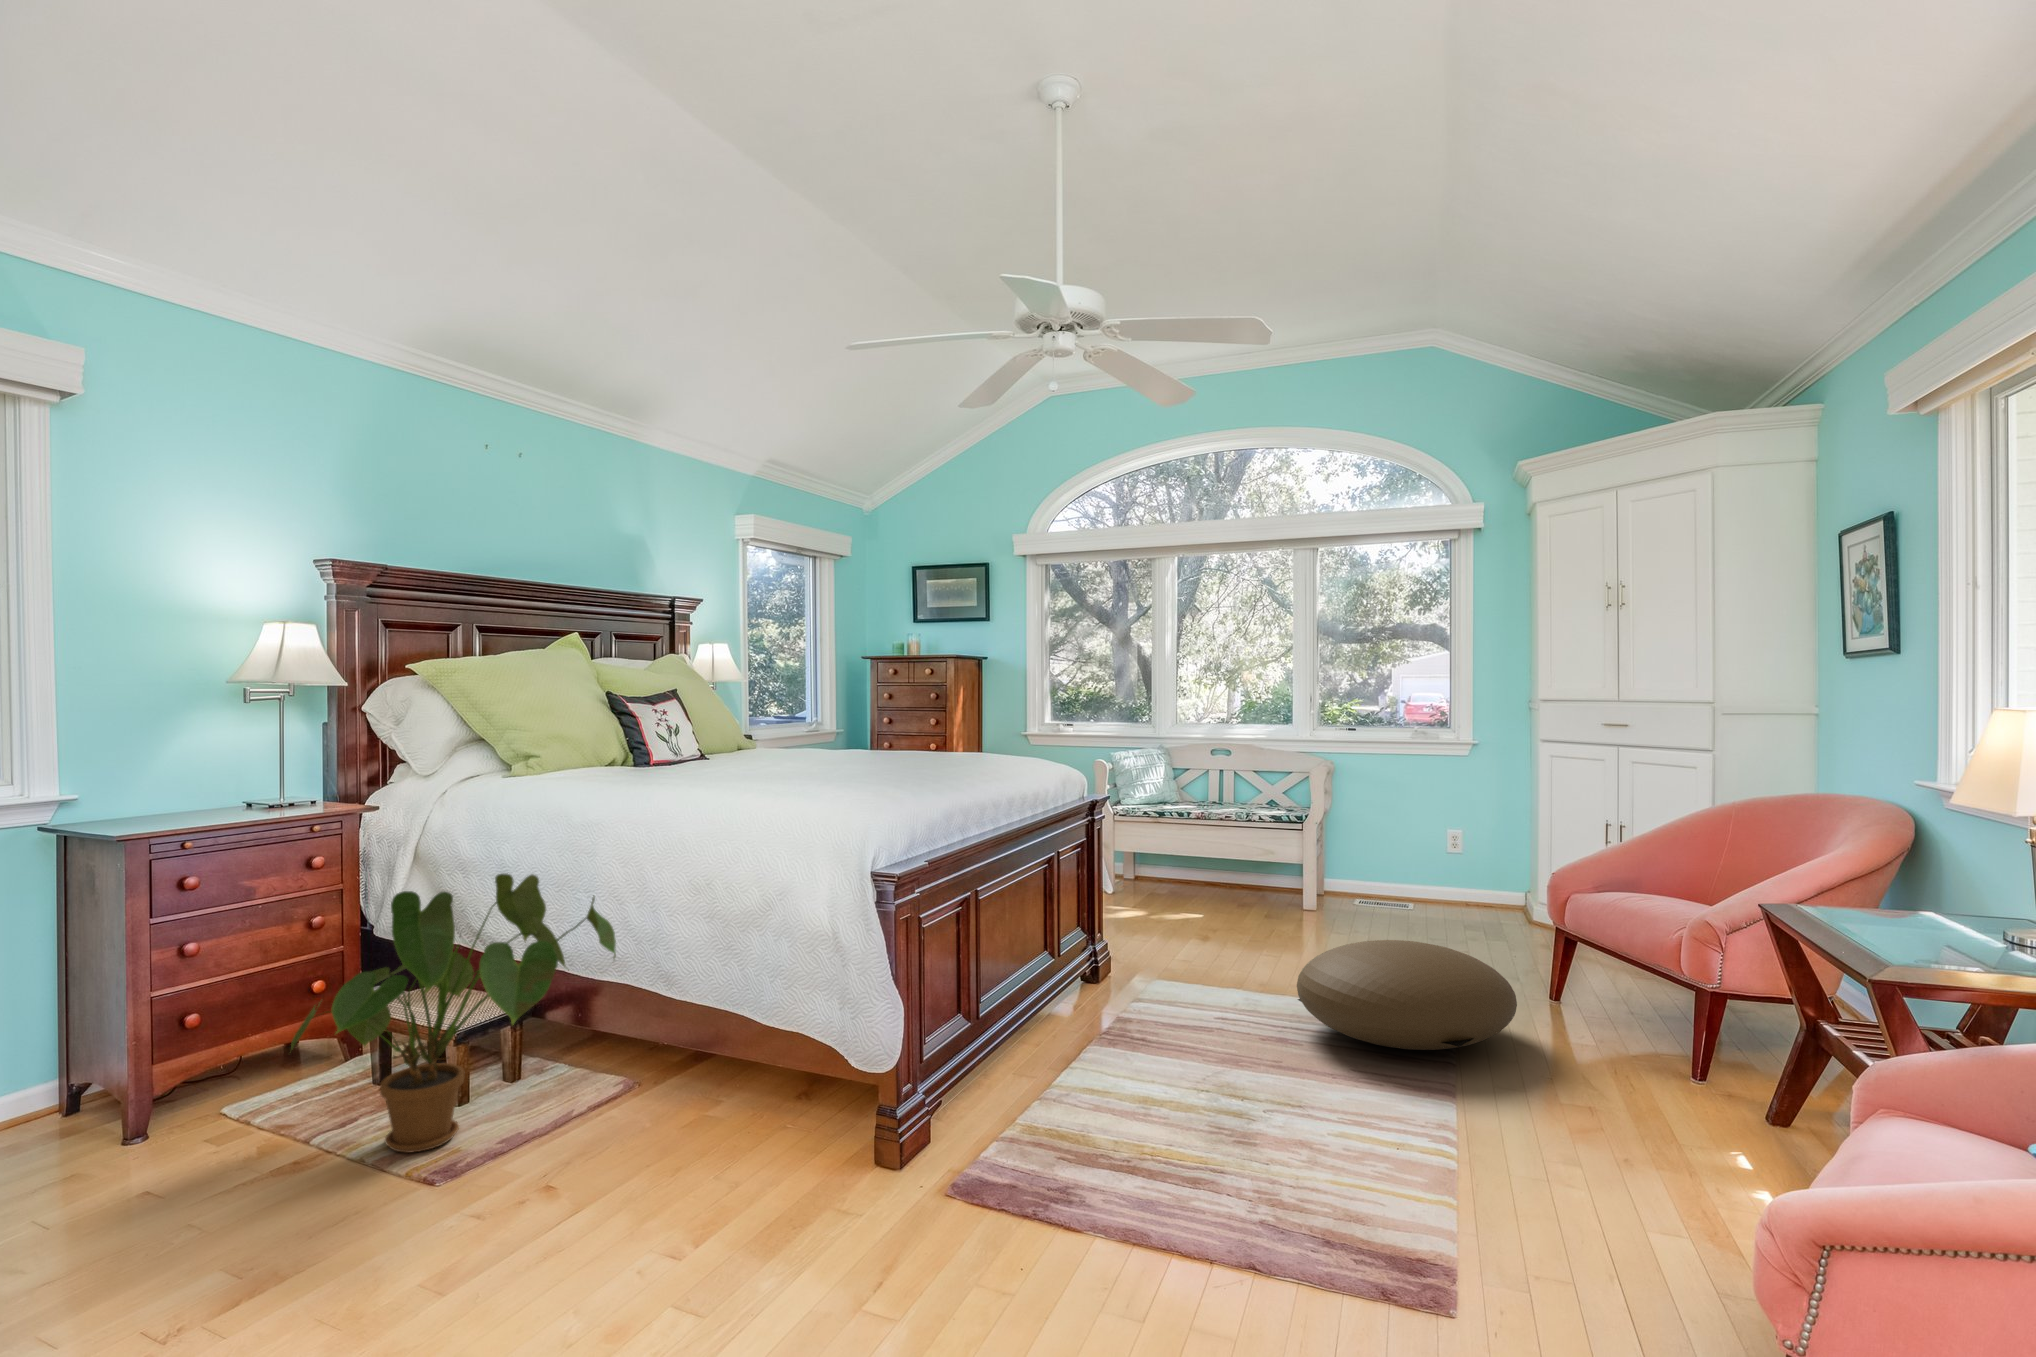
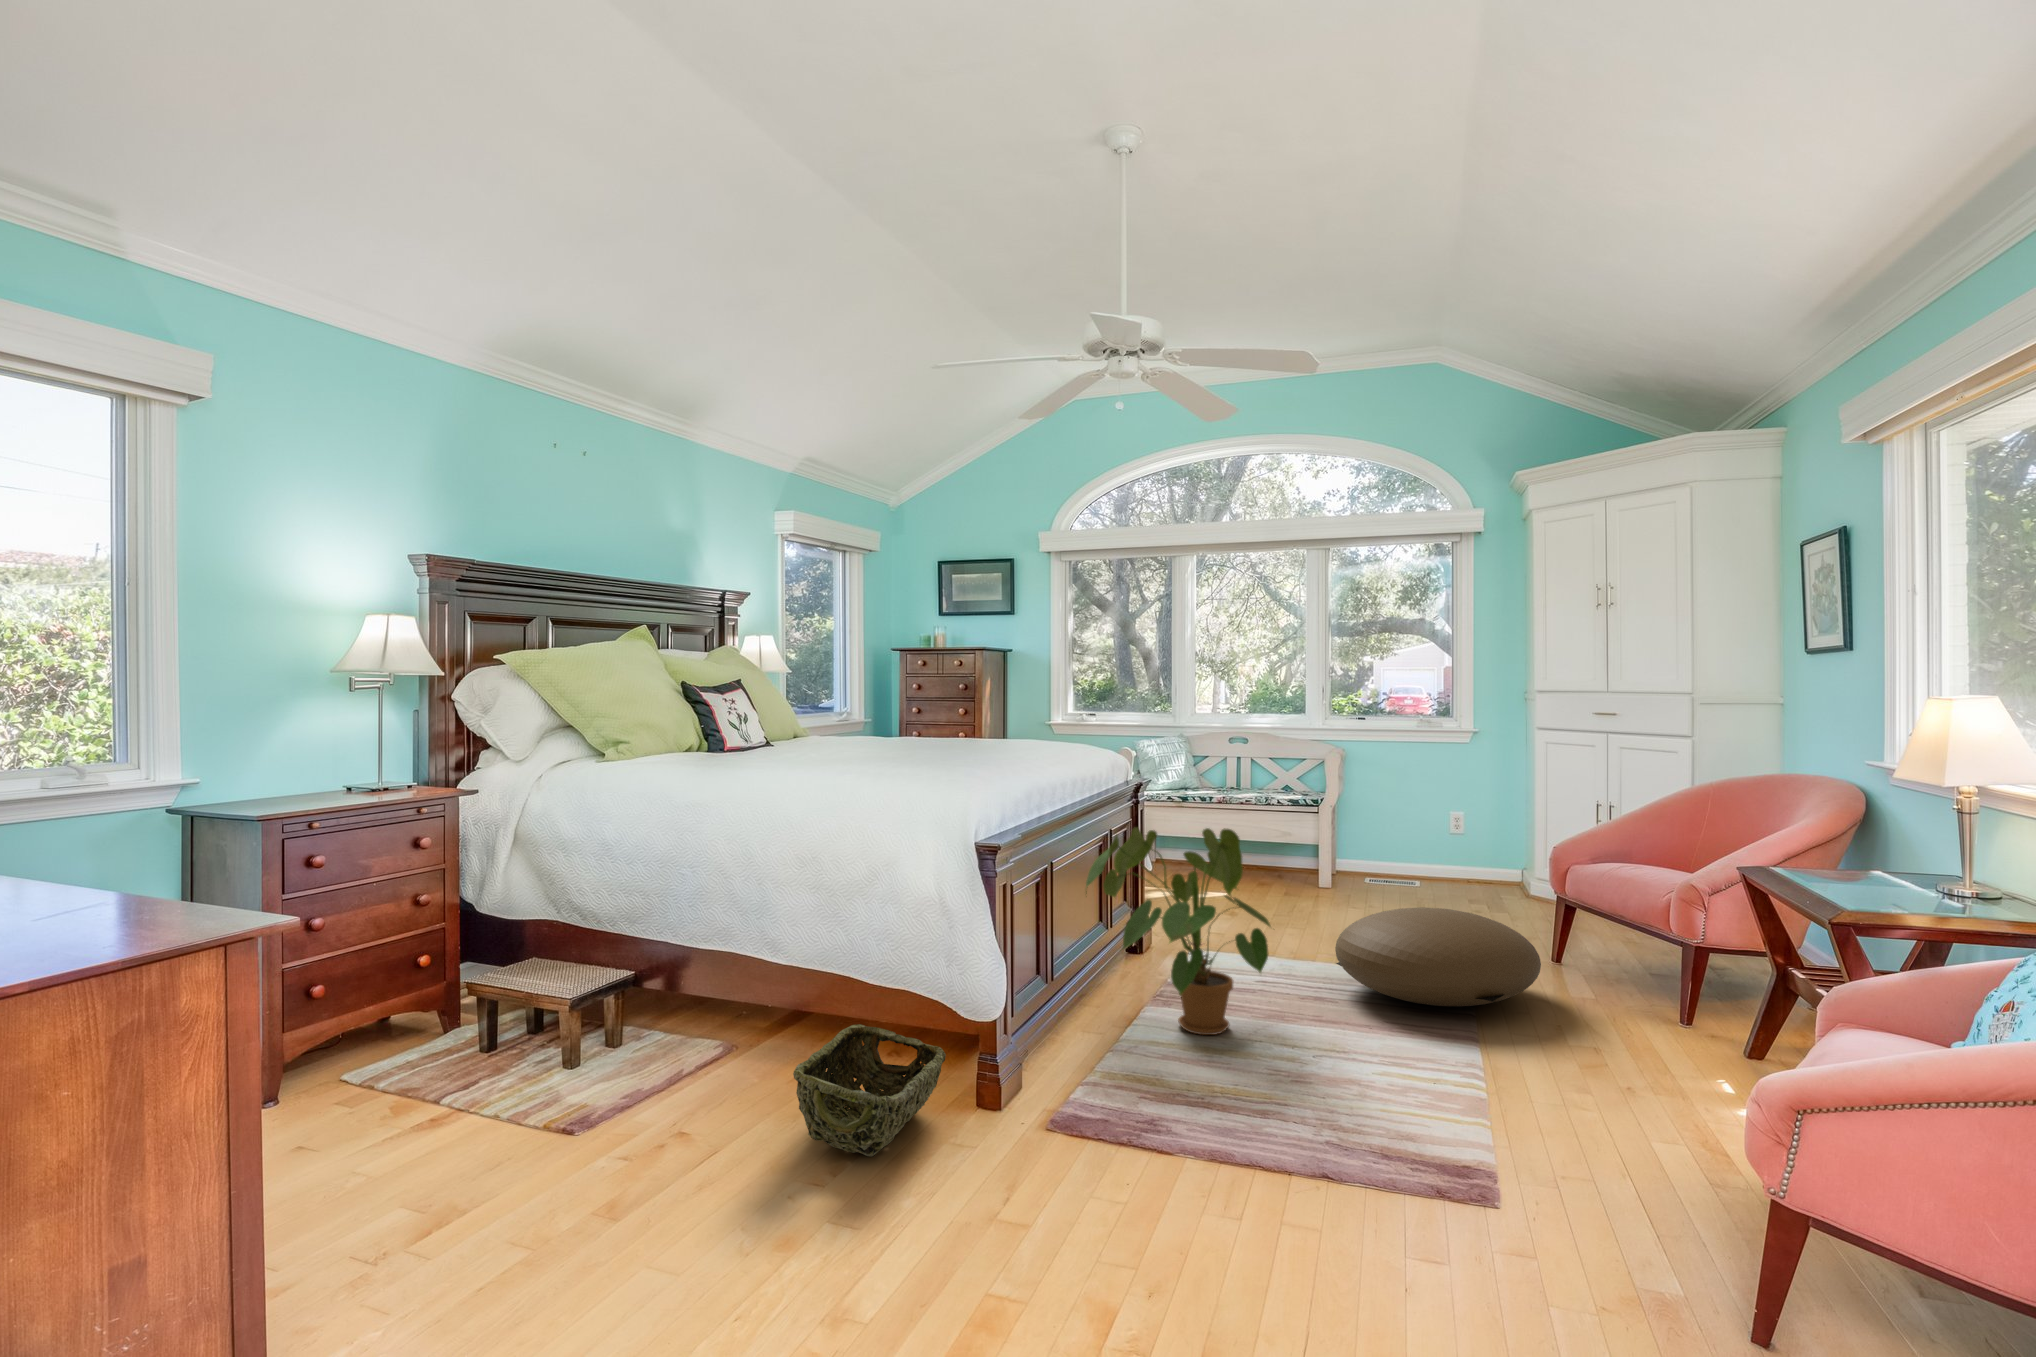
house plant: present [291,873,616,1153] -> present [1086,827,1270,1035]
woven basket: none [665,1068,846,1219] -> present [793,1024,946,1156]

